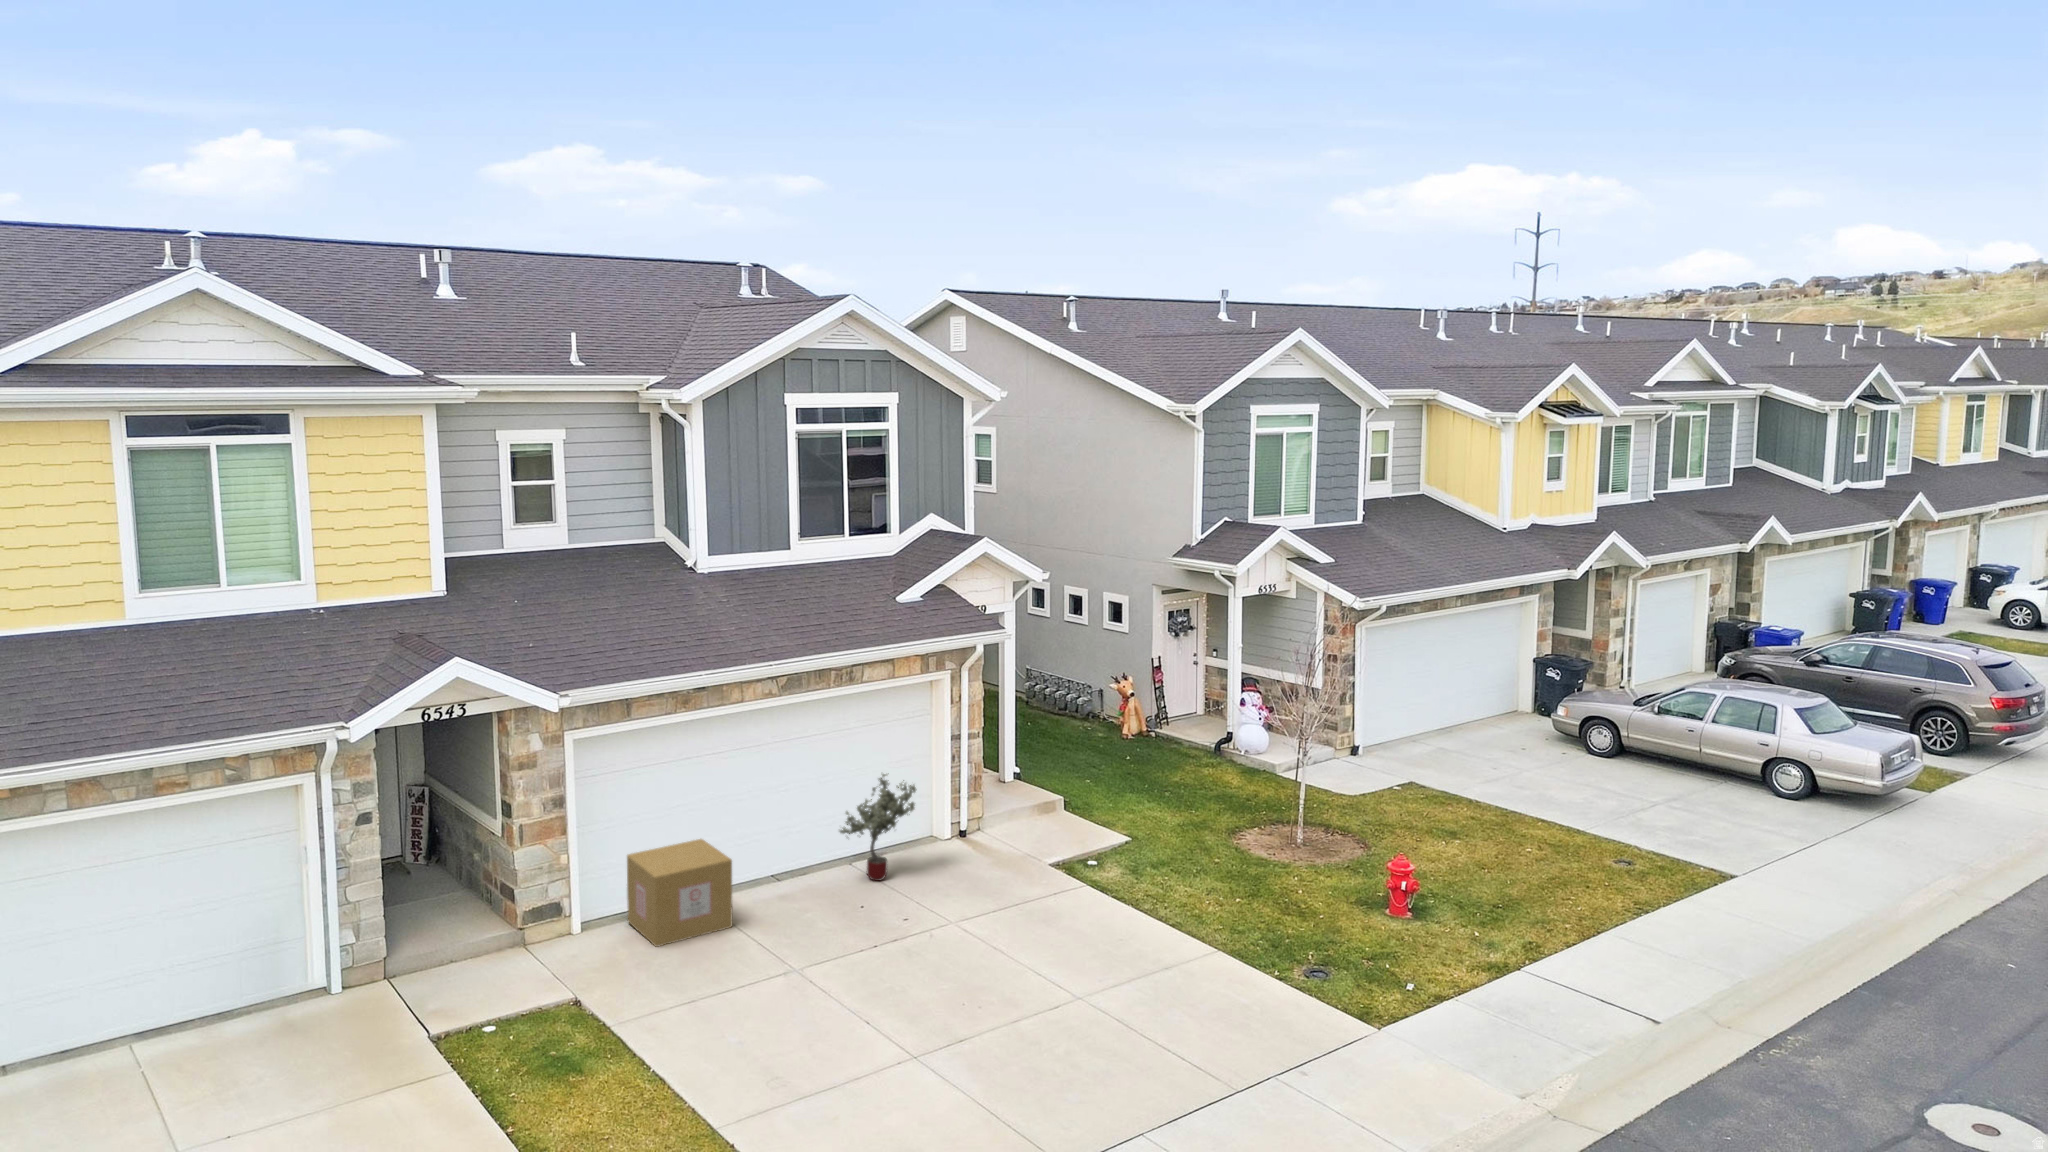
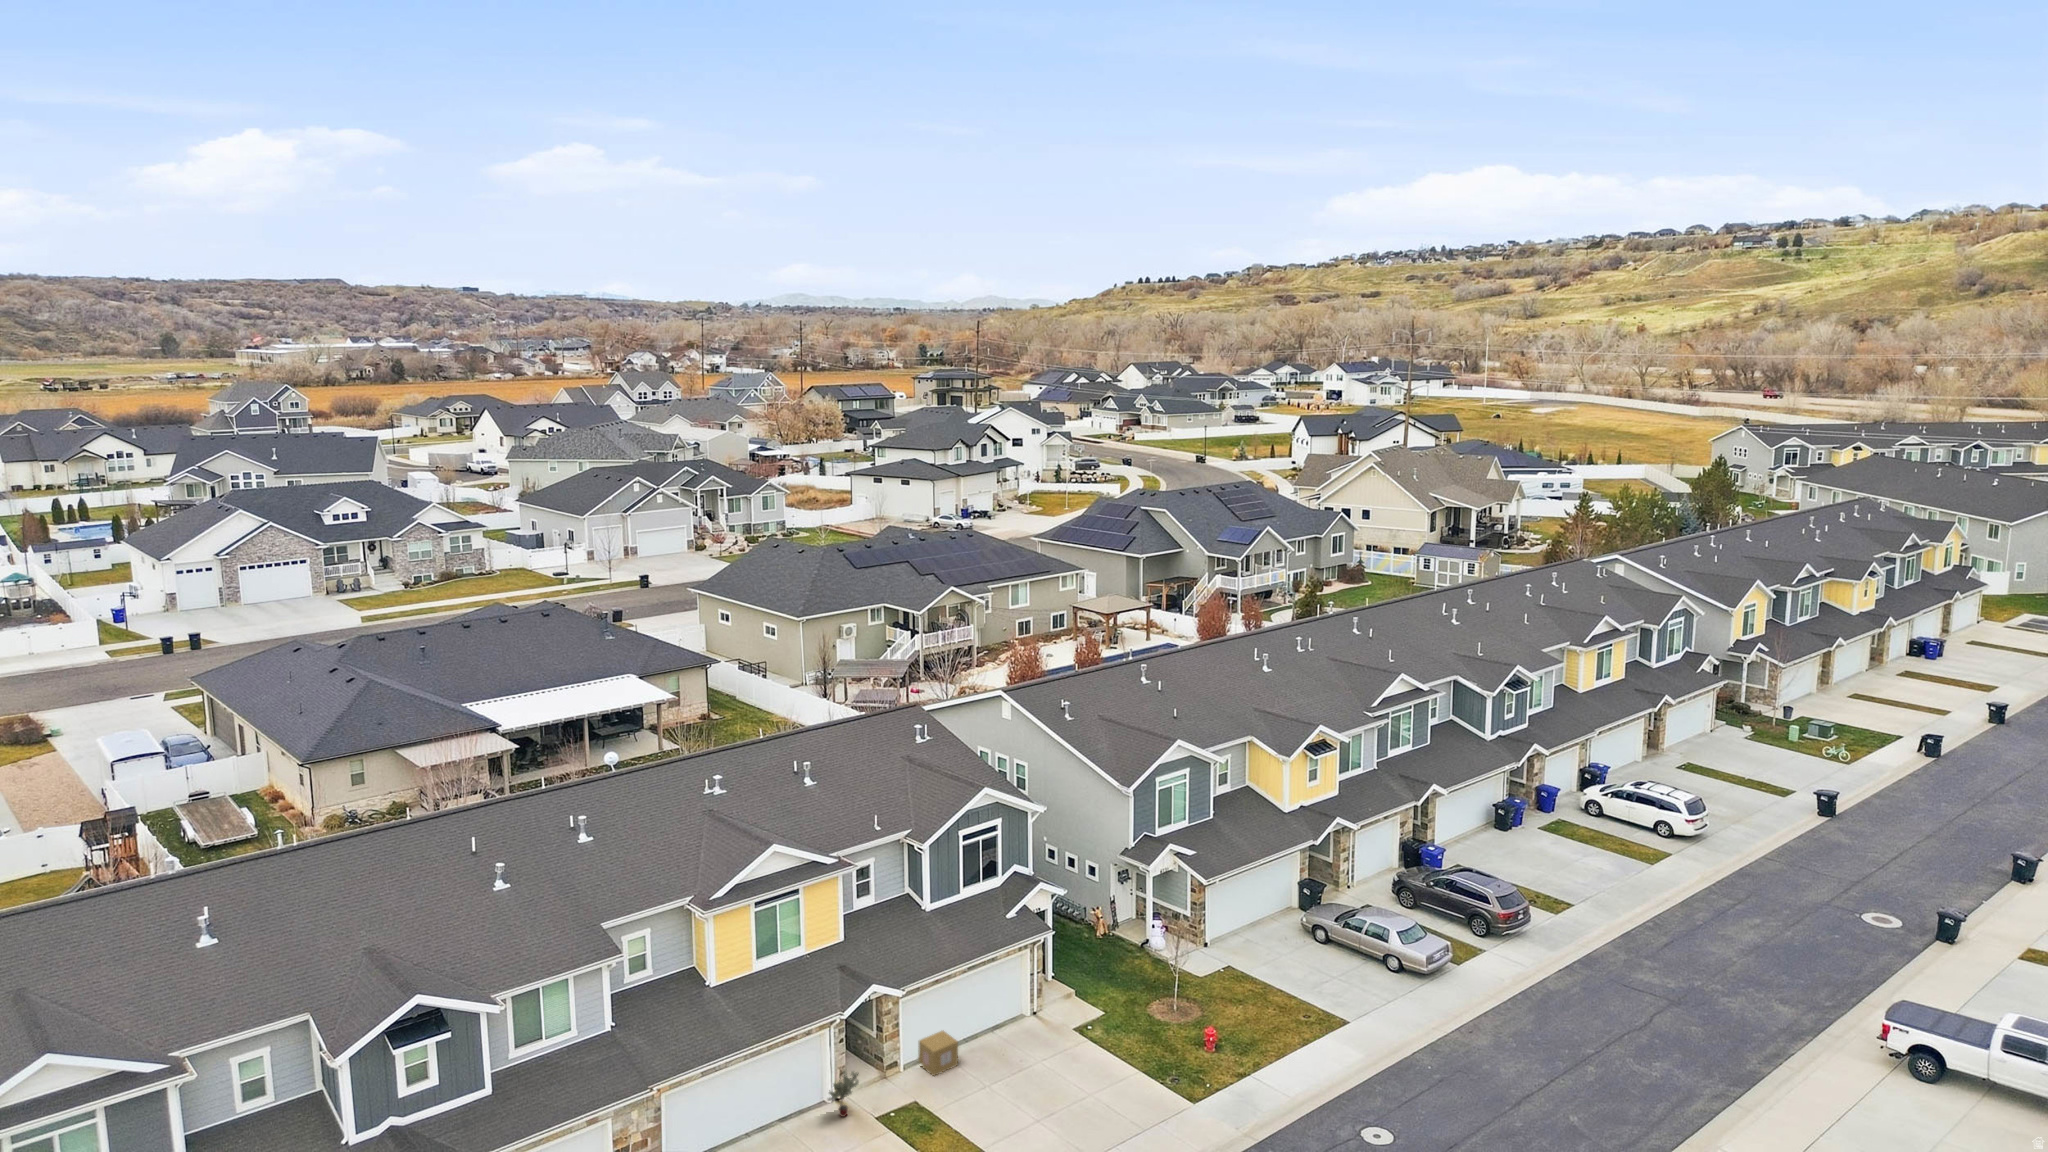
potted tree: present [840,774,917,881] -> present [828,1071,859,1117]

